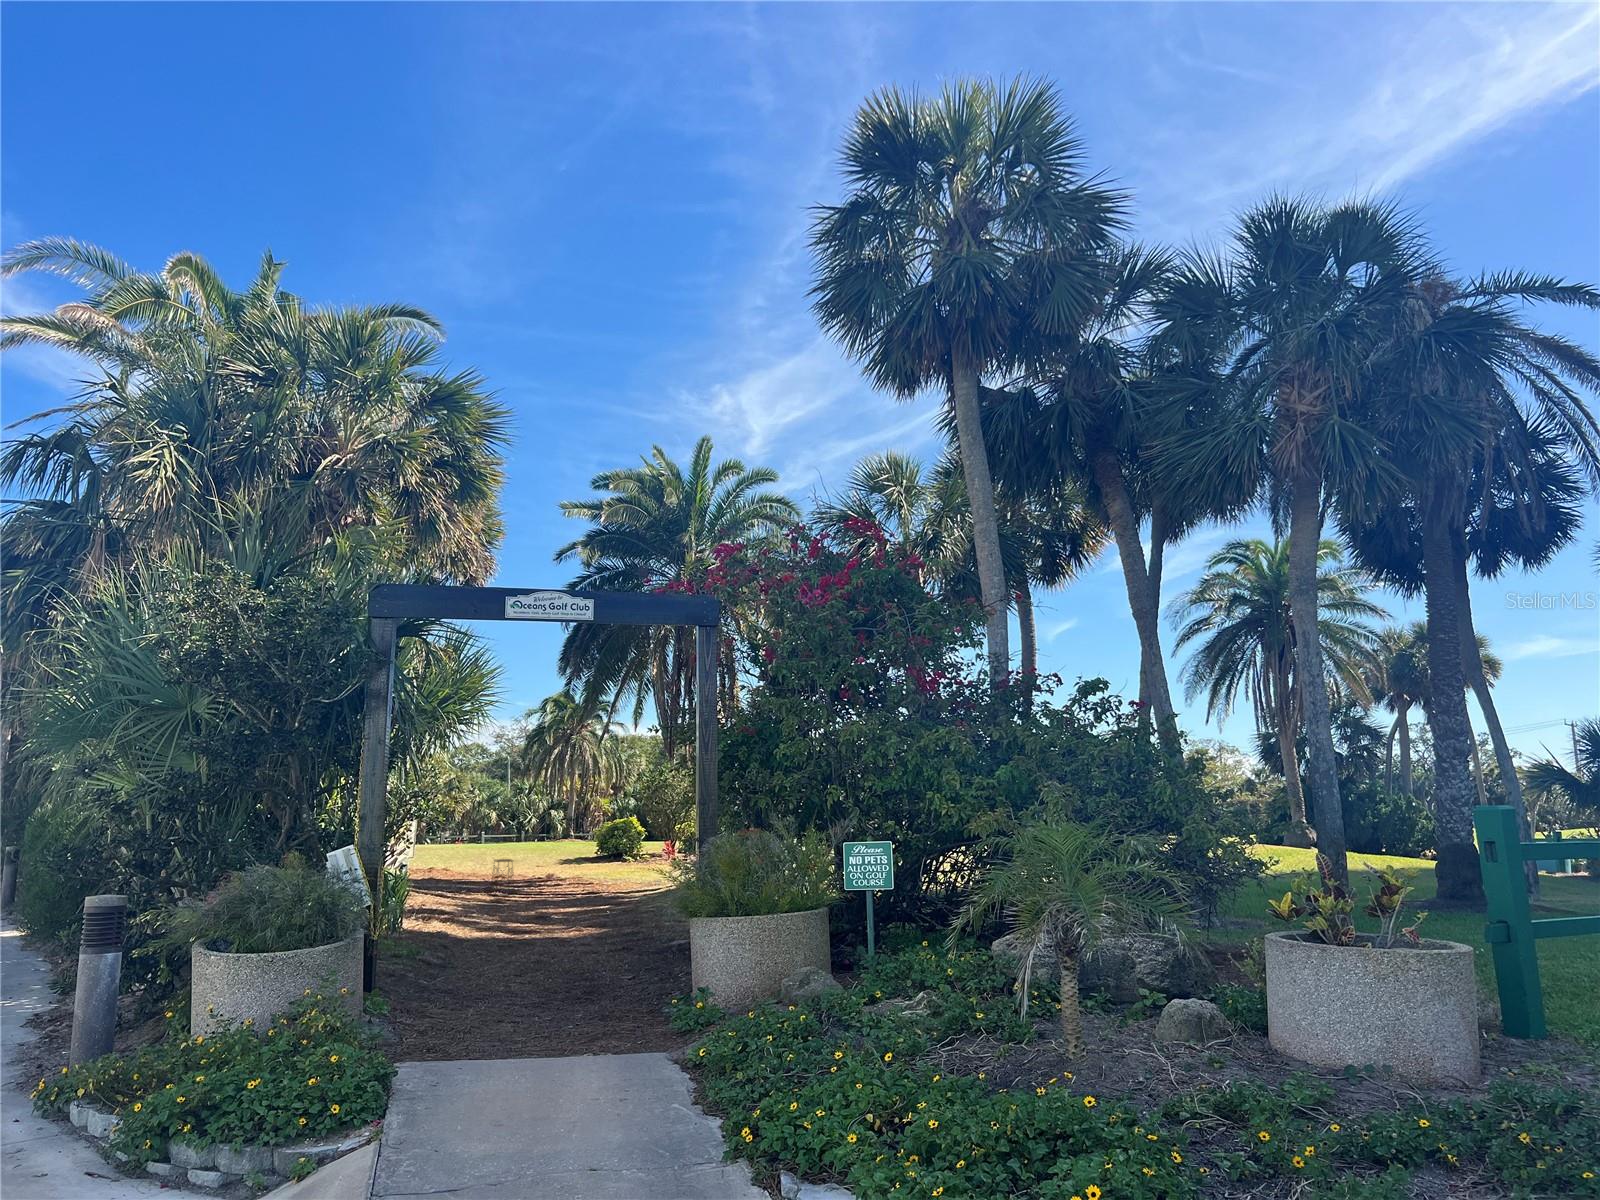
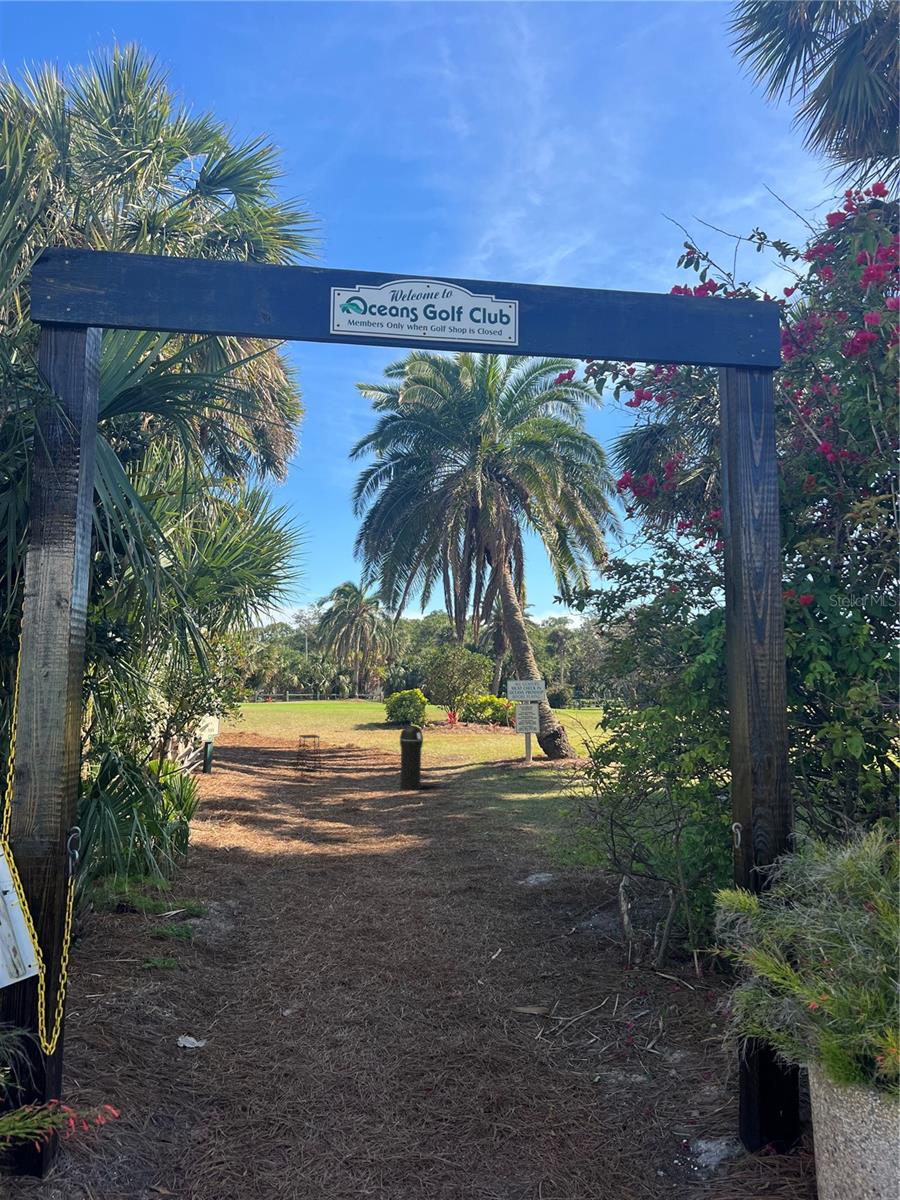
trash can: none [587,844,610,905] -> present [400,726,423,790]

